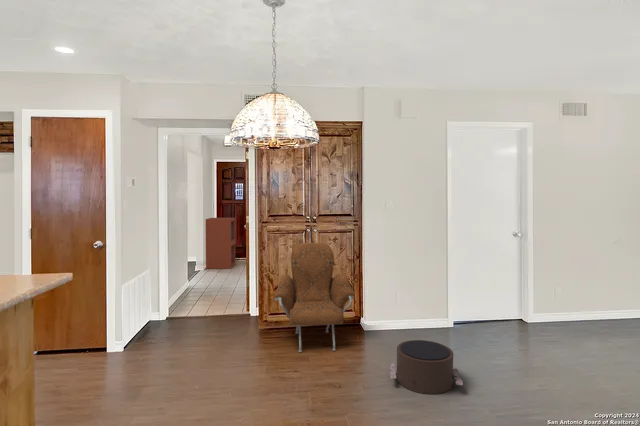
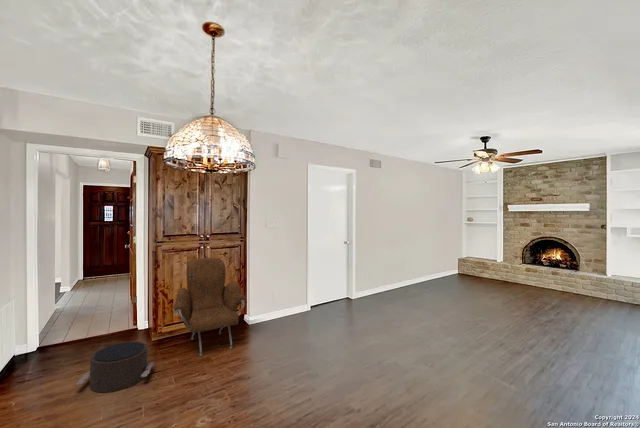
bookshelf: present [205,218,235,269] -> none [73,238,107,290]
pouf: present [390,340,463,394] -> present [76,342,154,392]

